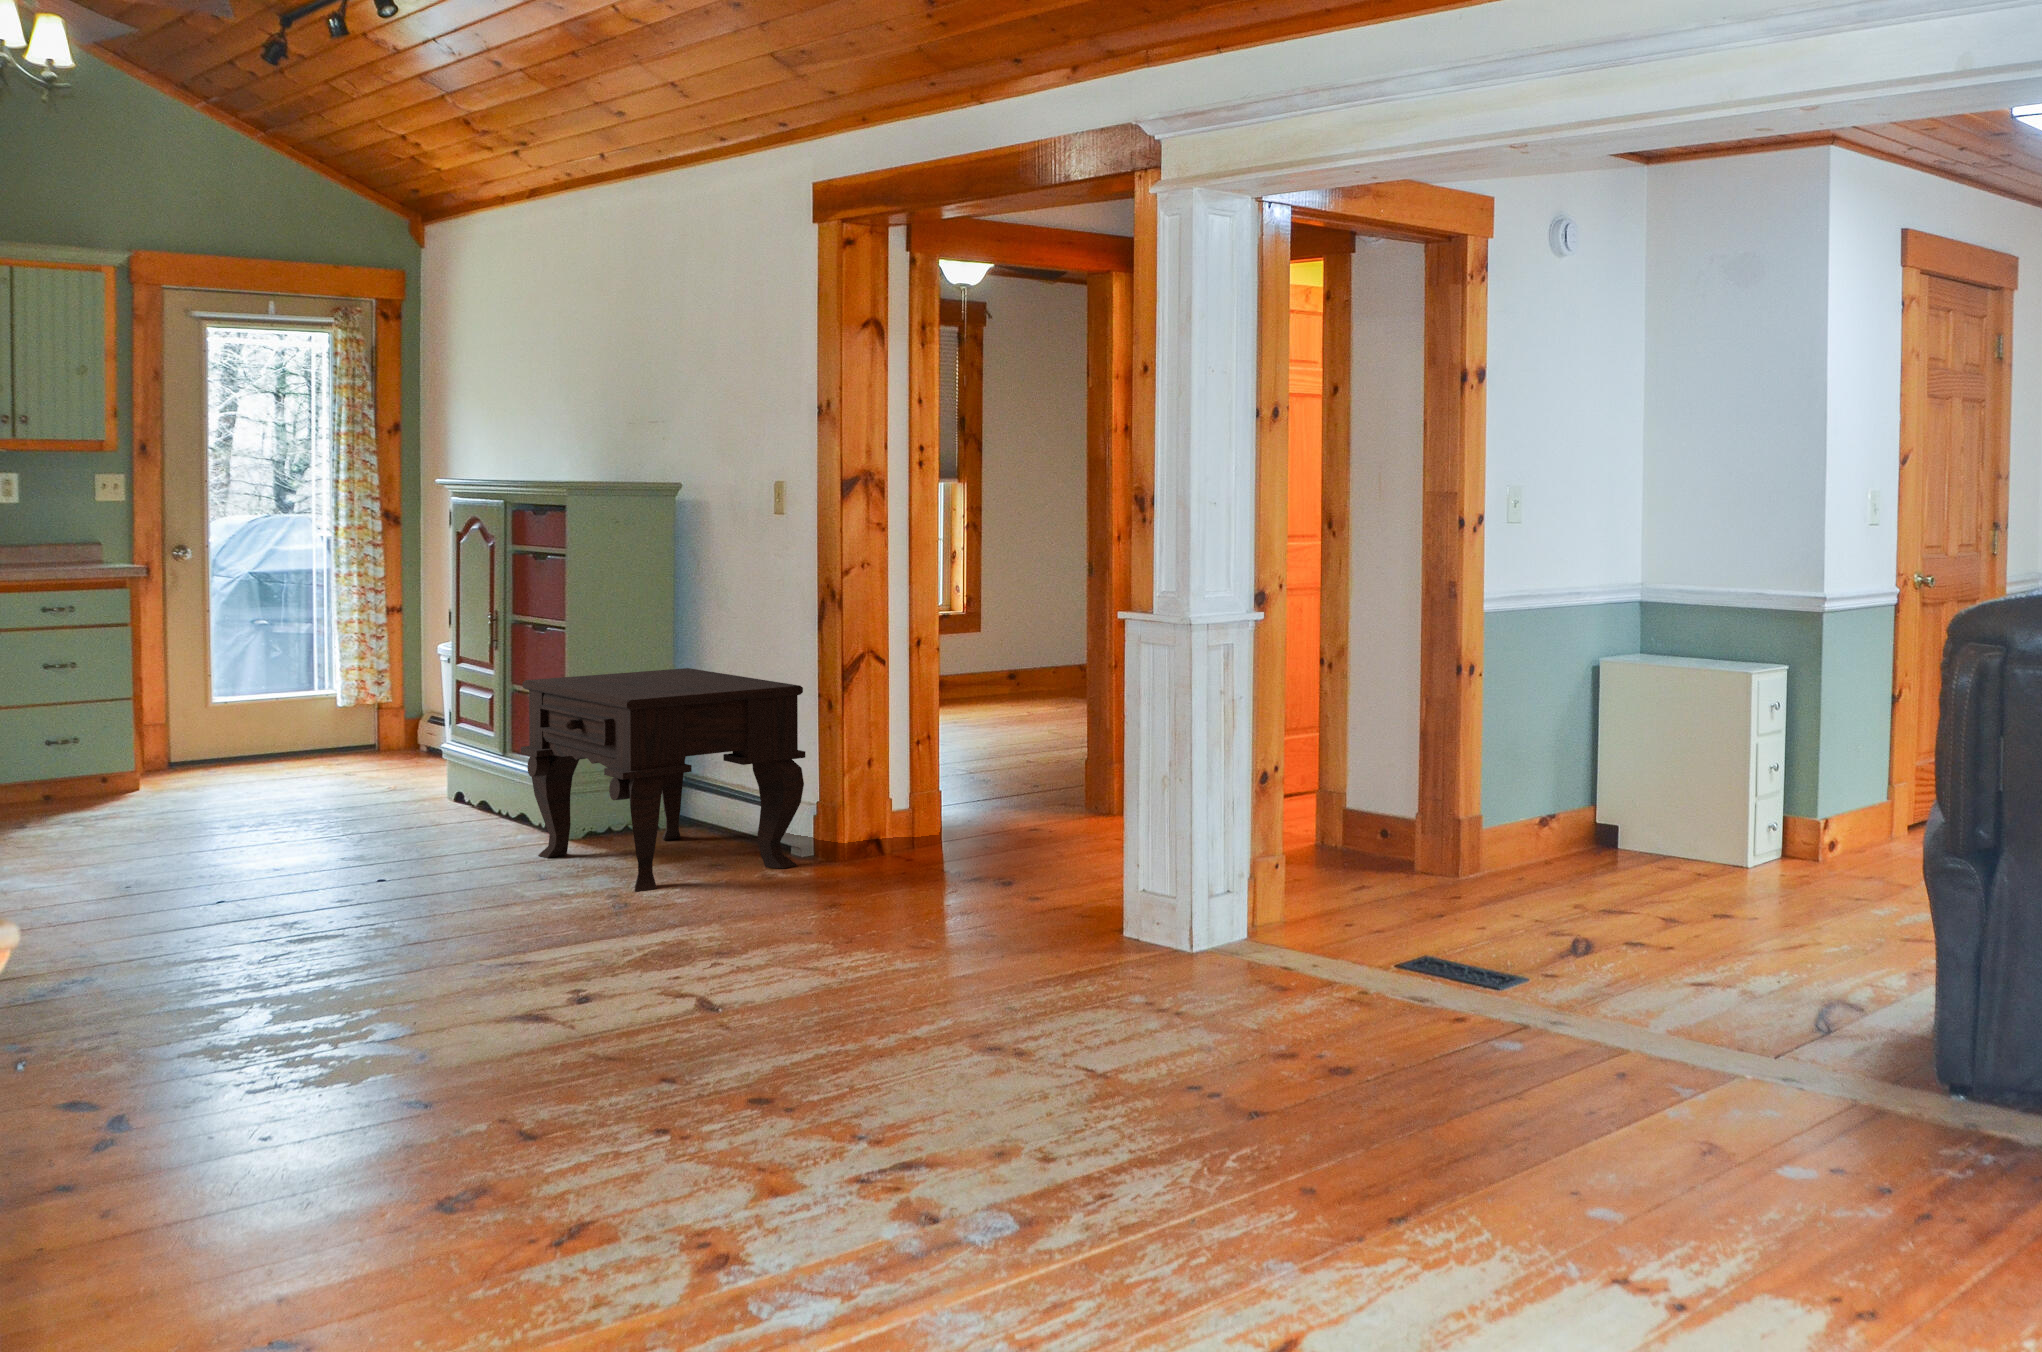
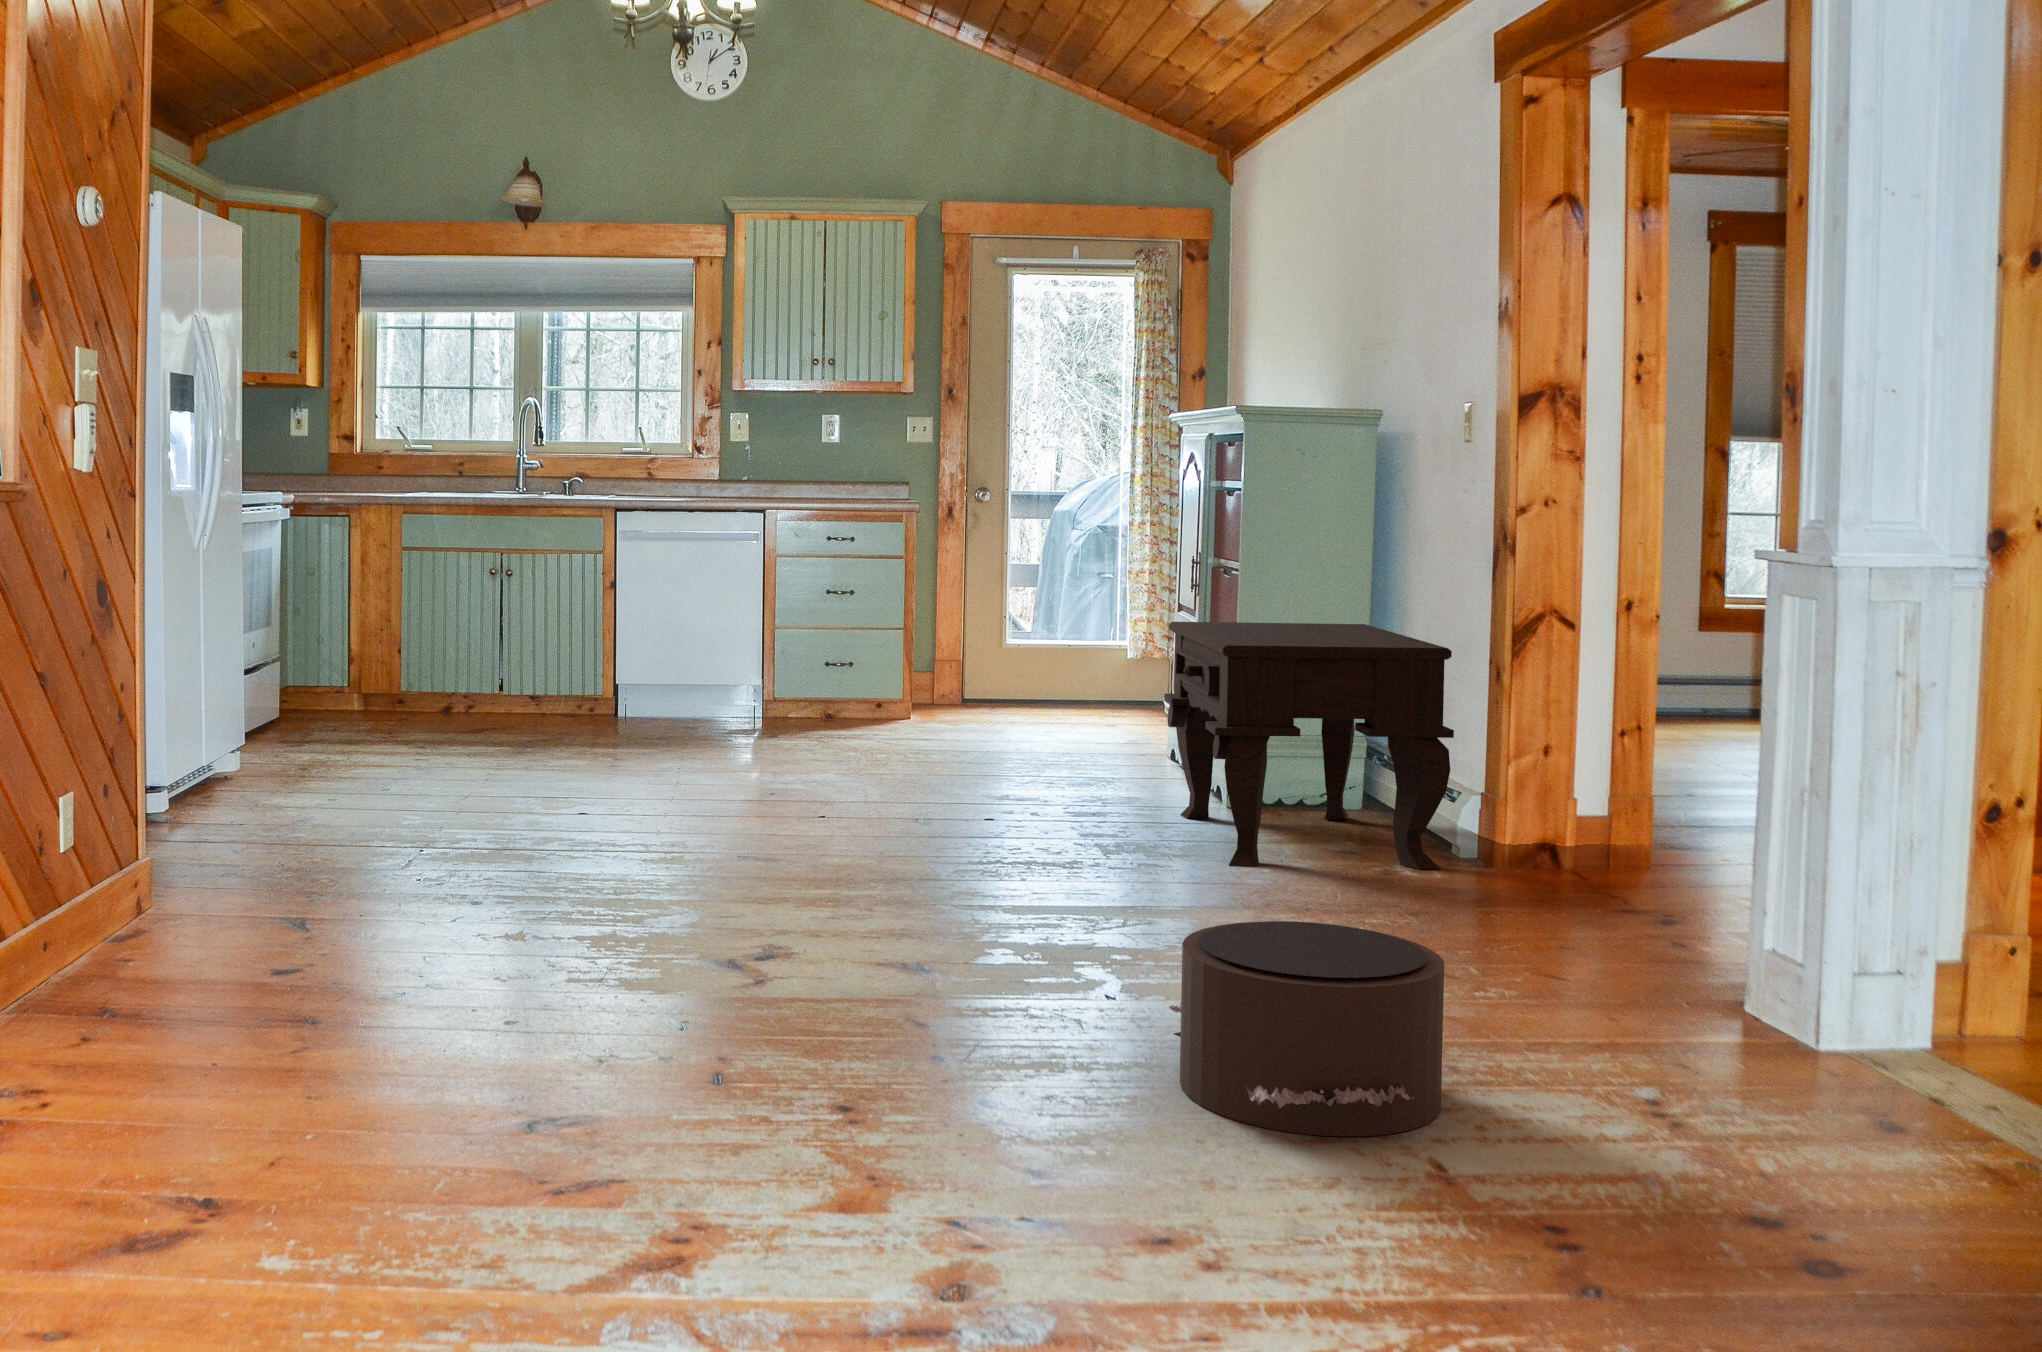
pouf: none [769,913,1004,1072] -> present [1169,921,1444,1137]

